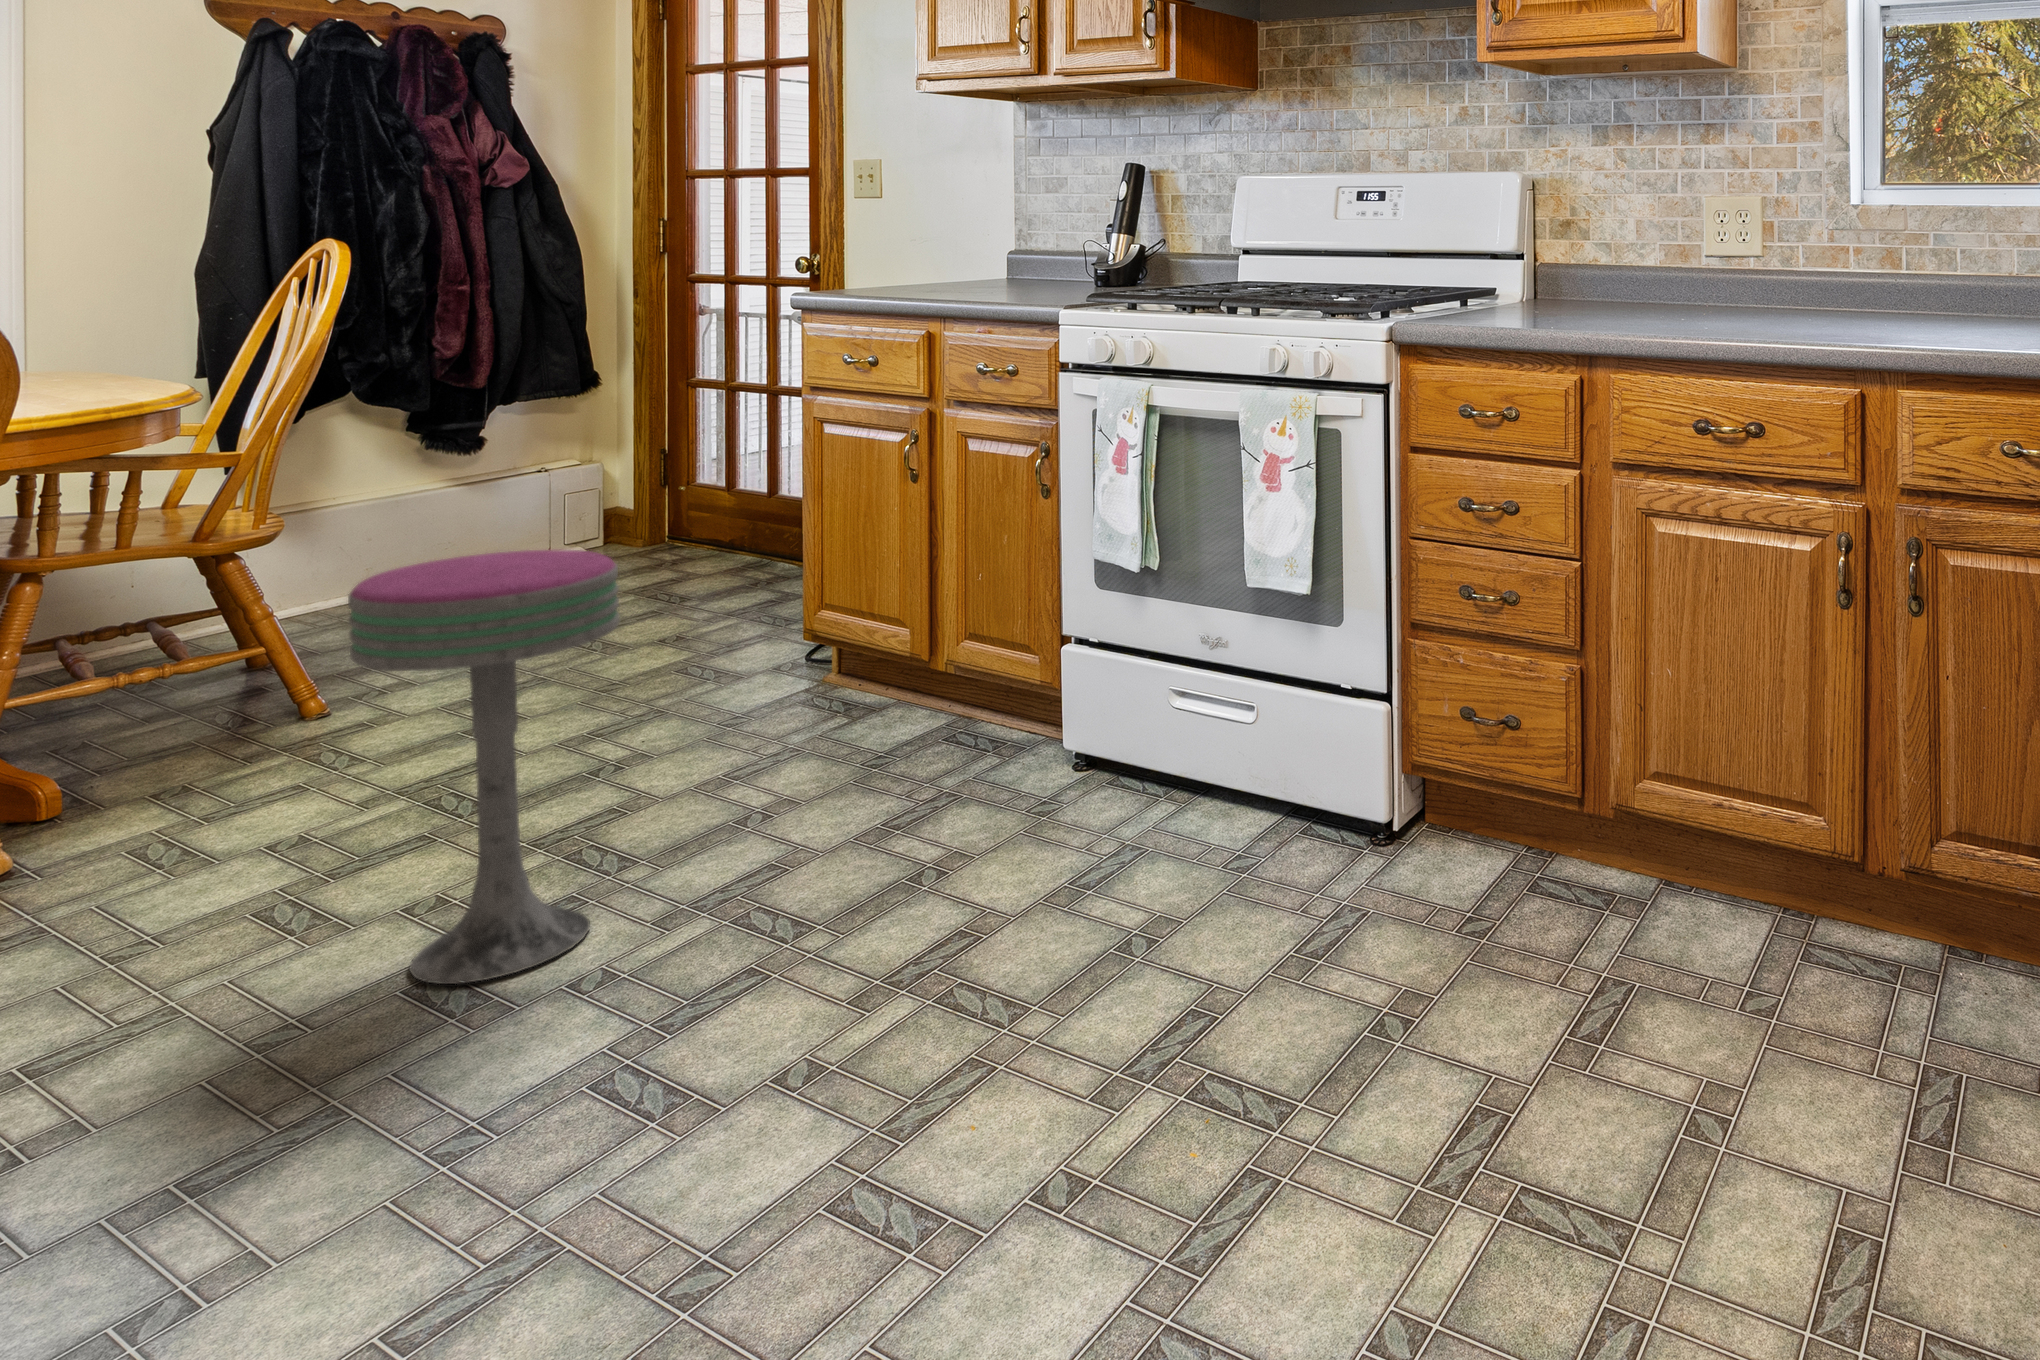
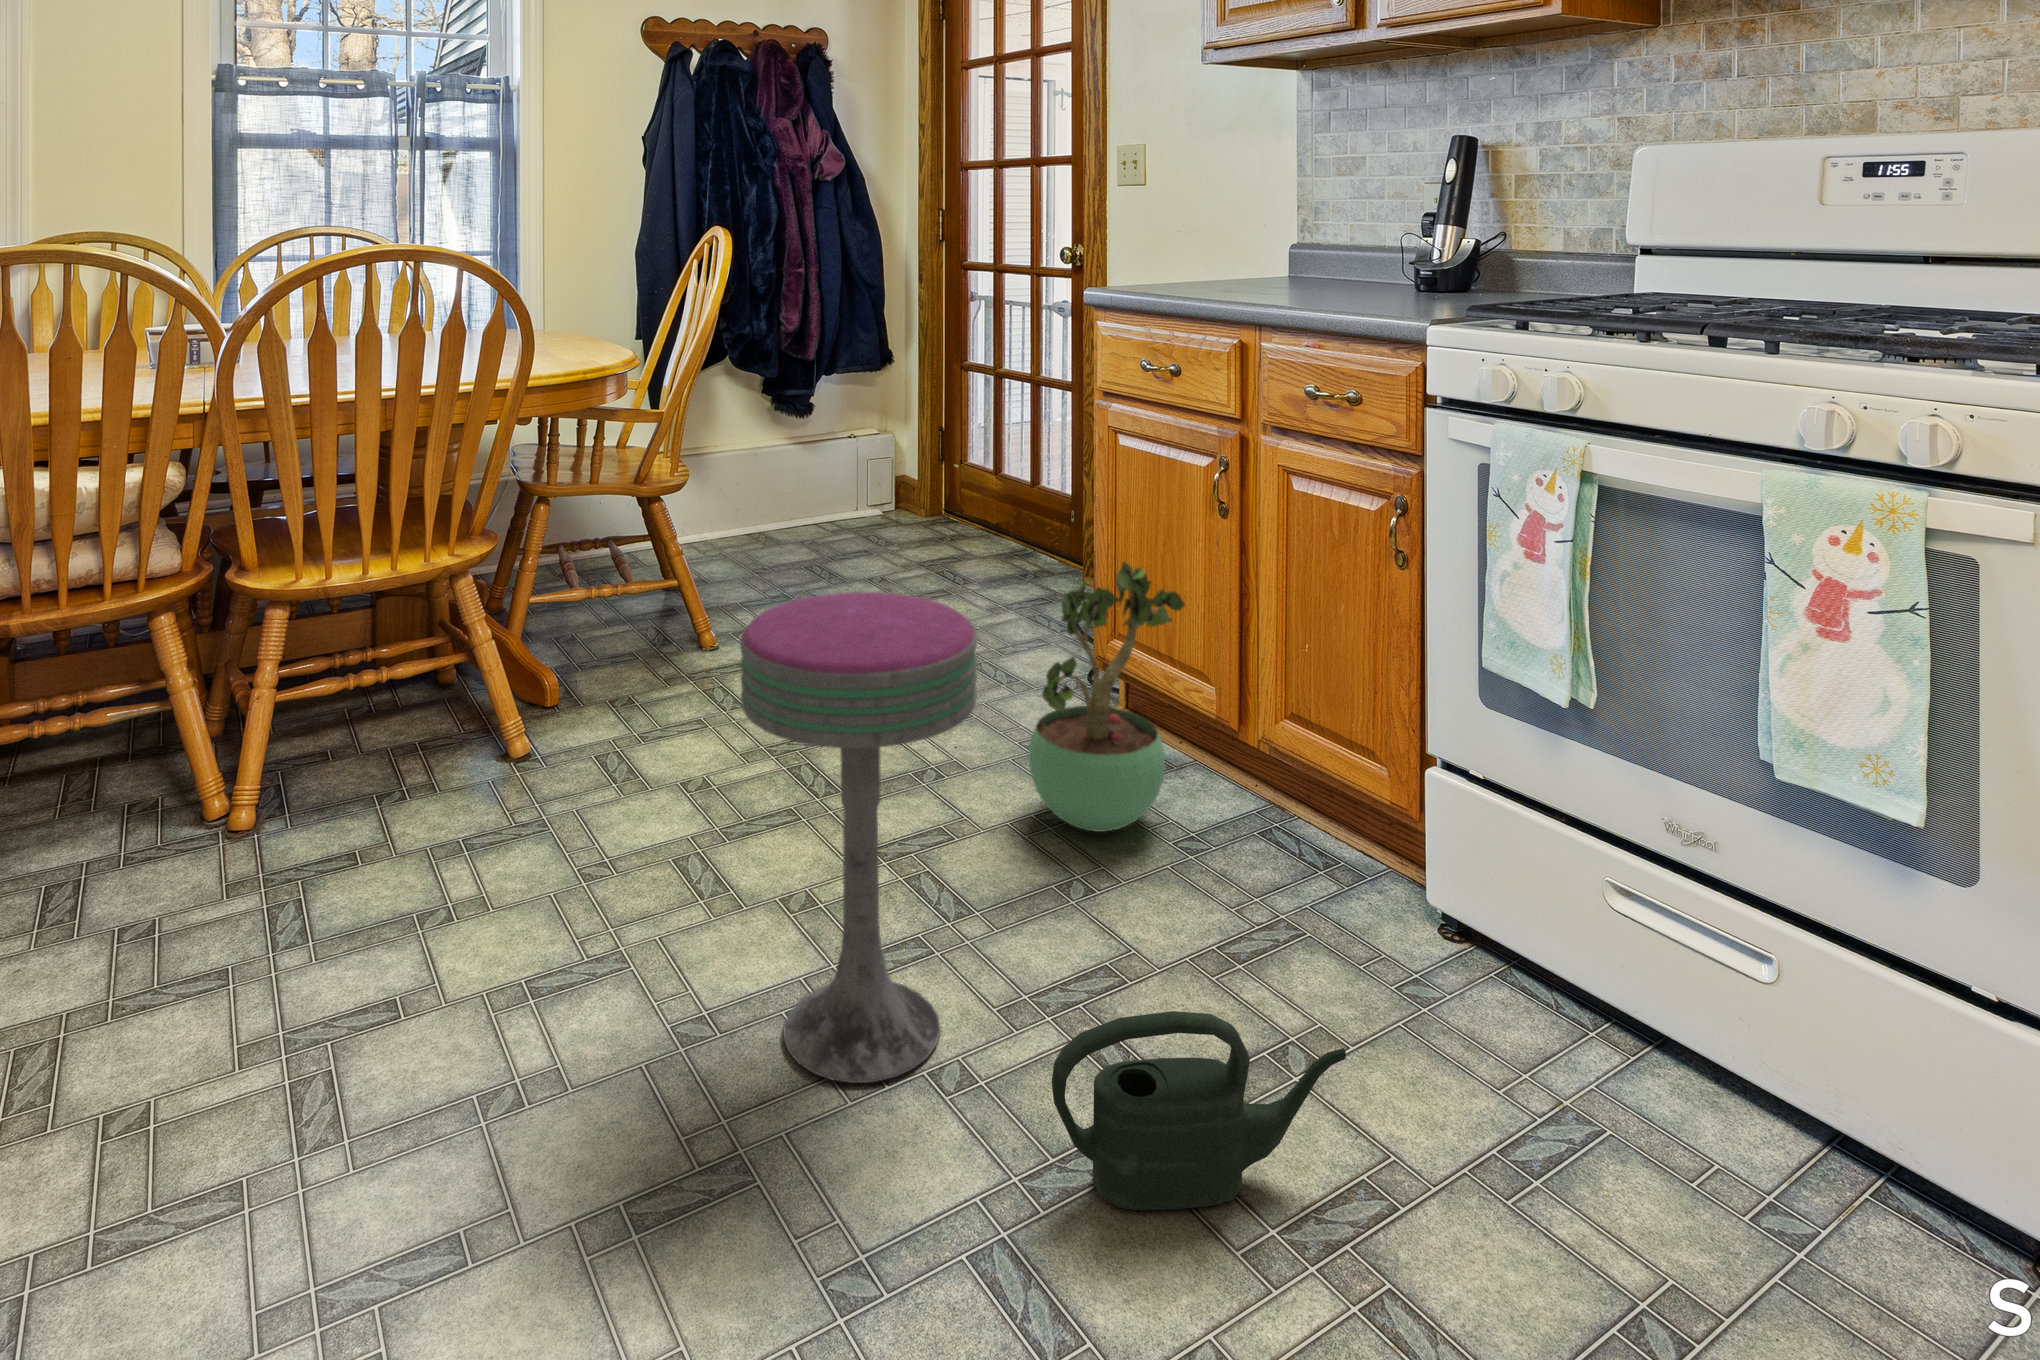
potted plant: none [714,523,873,770] -> present [1028,562,1185,832]
watering can: none [679,820,939,983] -> present [1052,1011,1346,1210]

